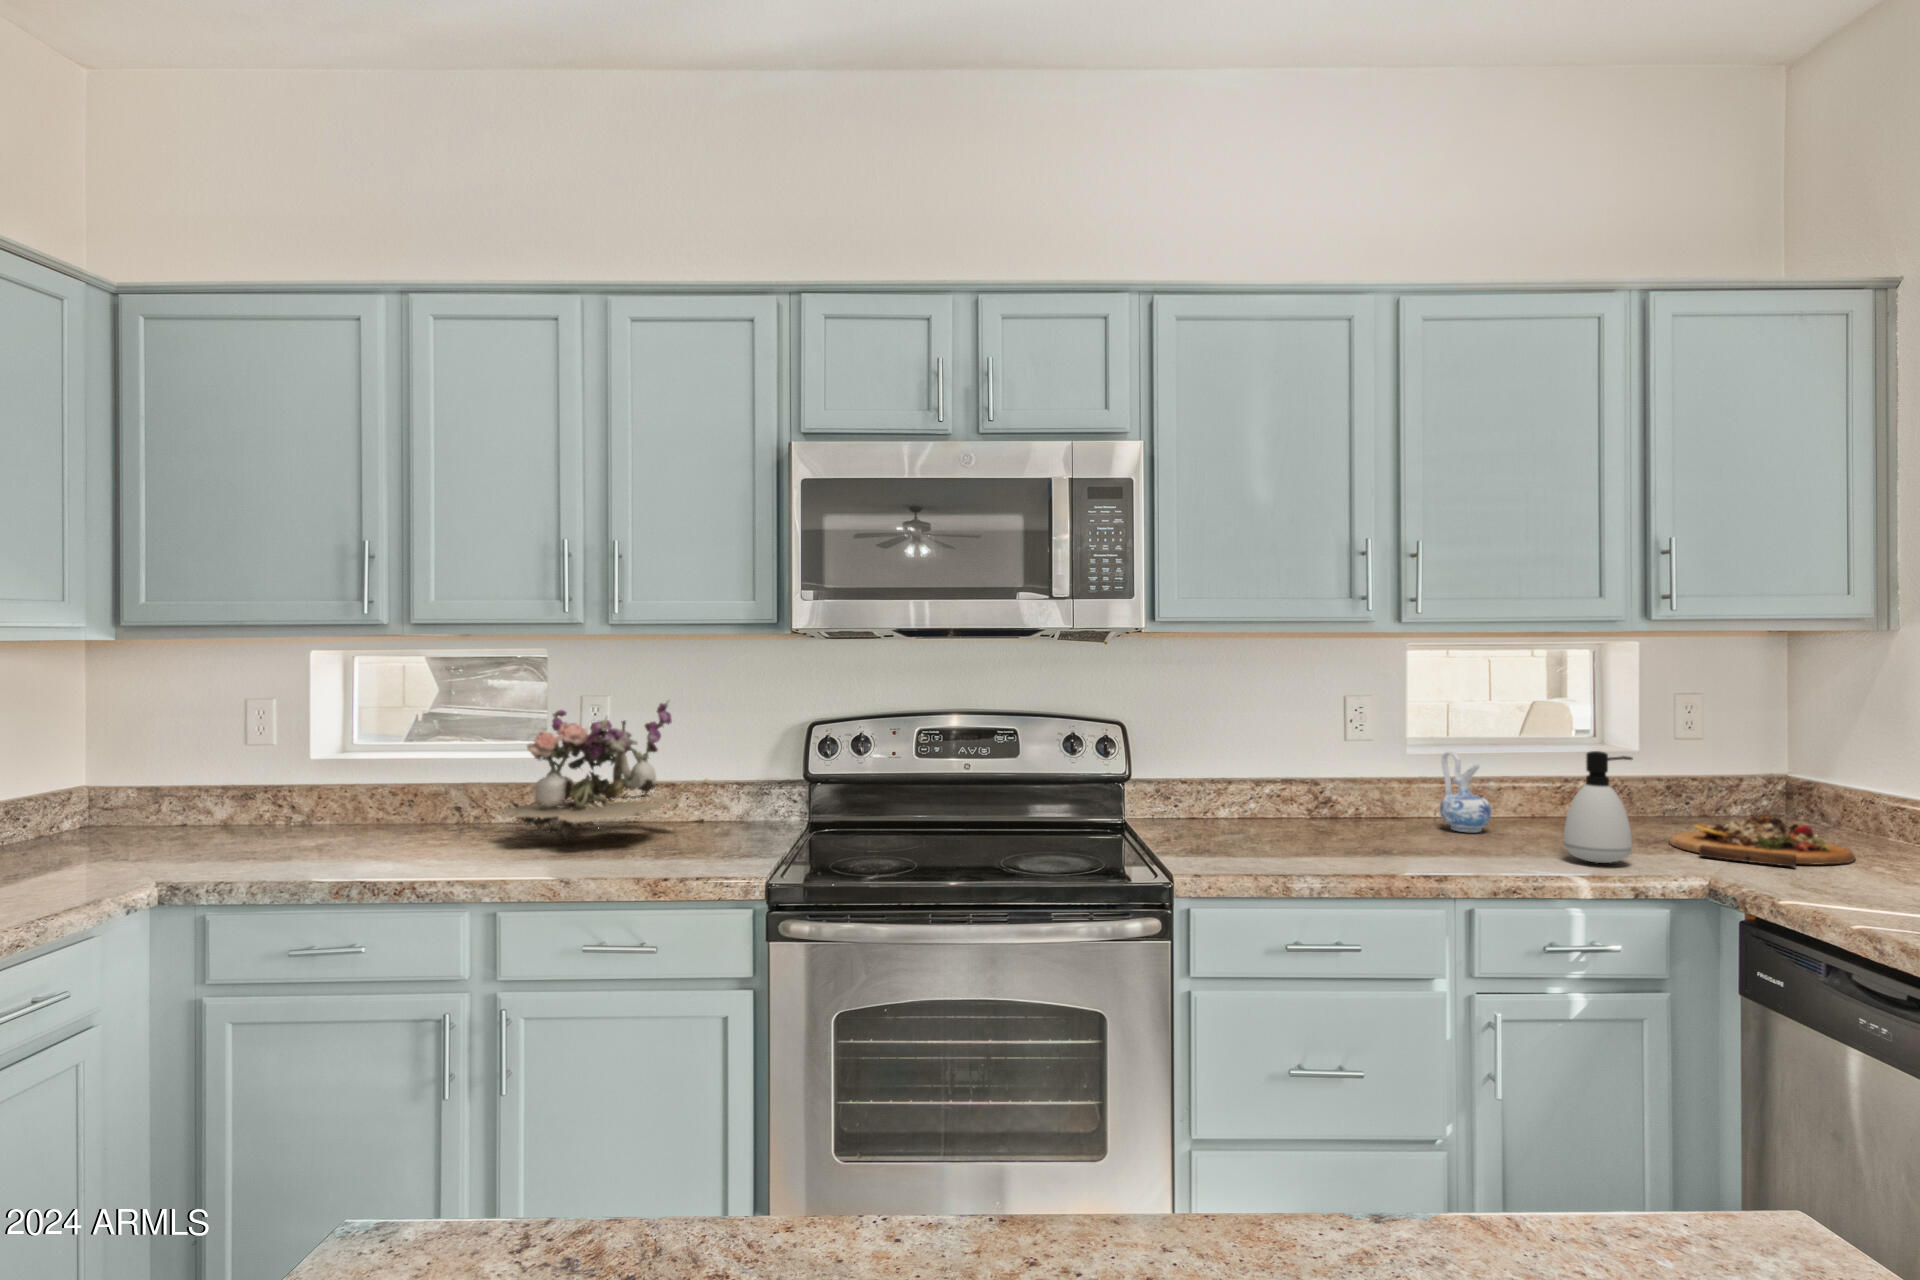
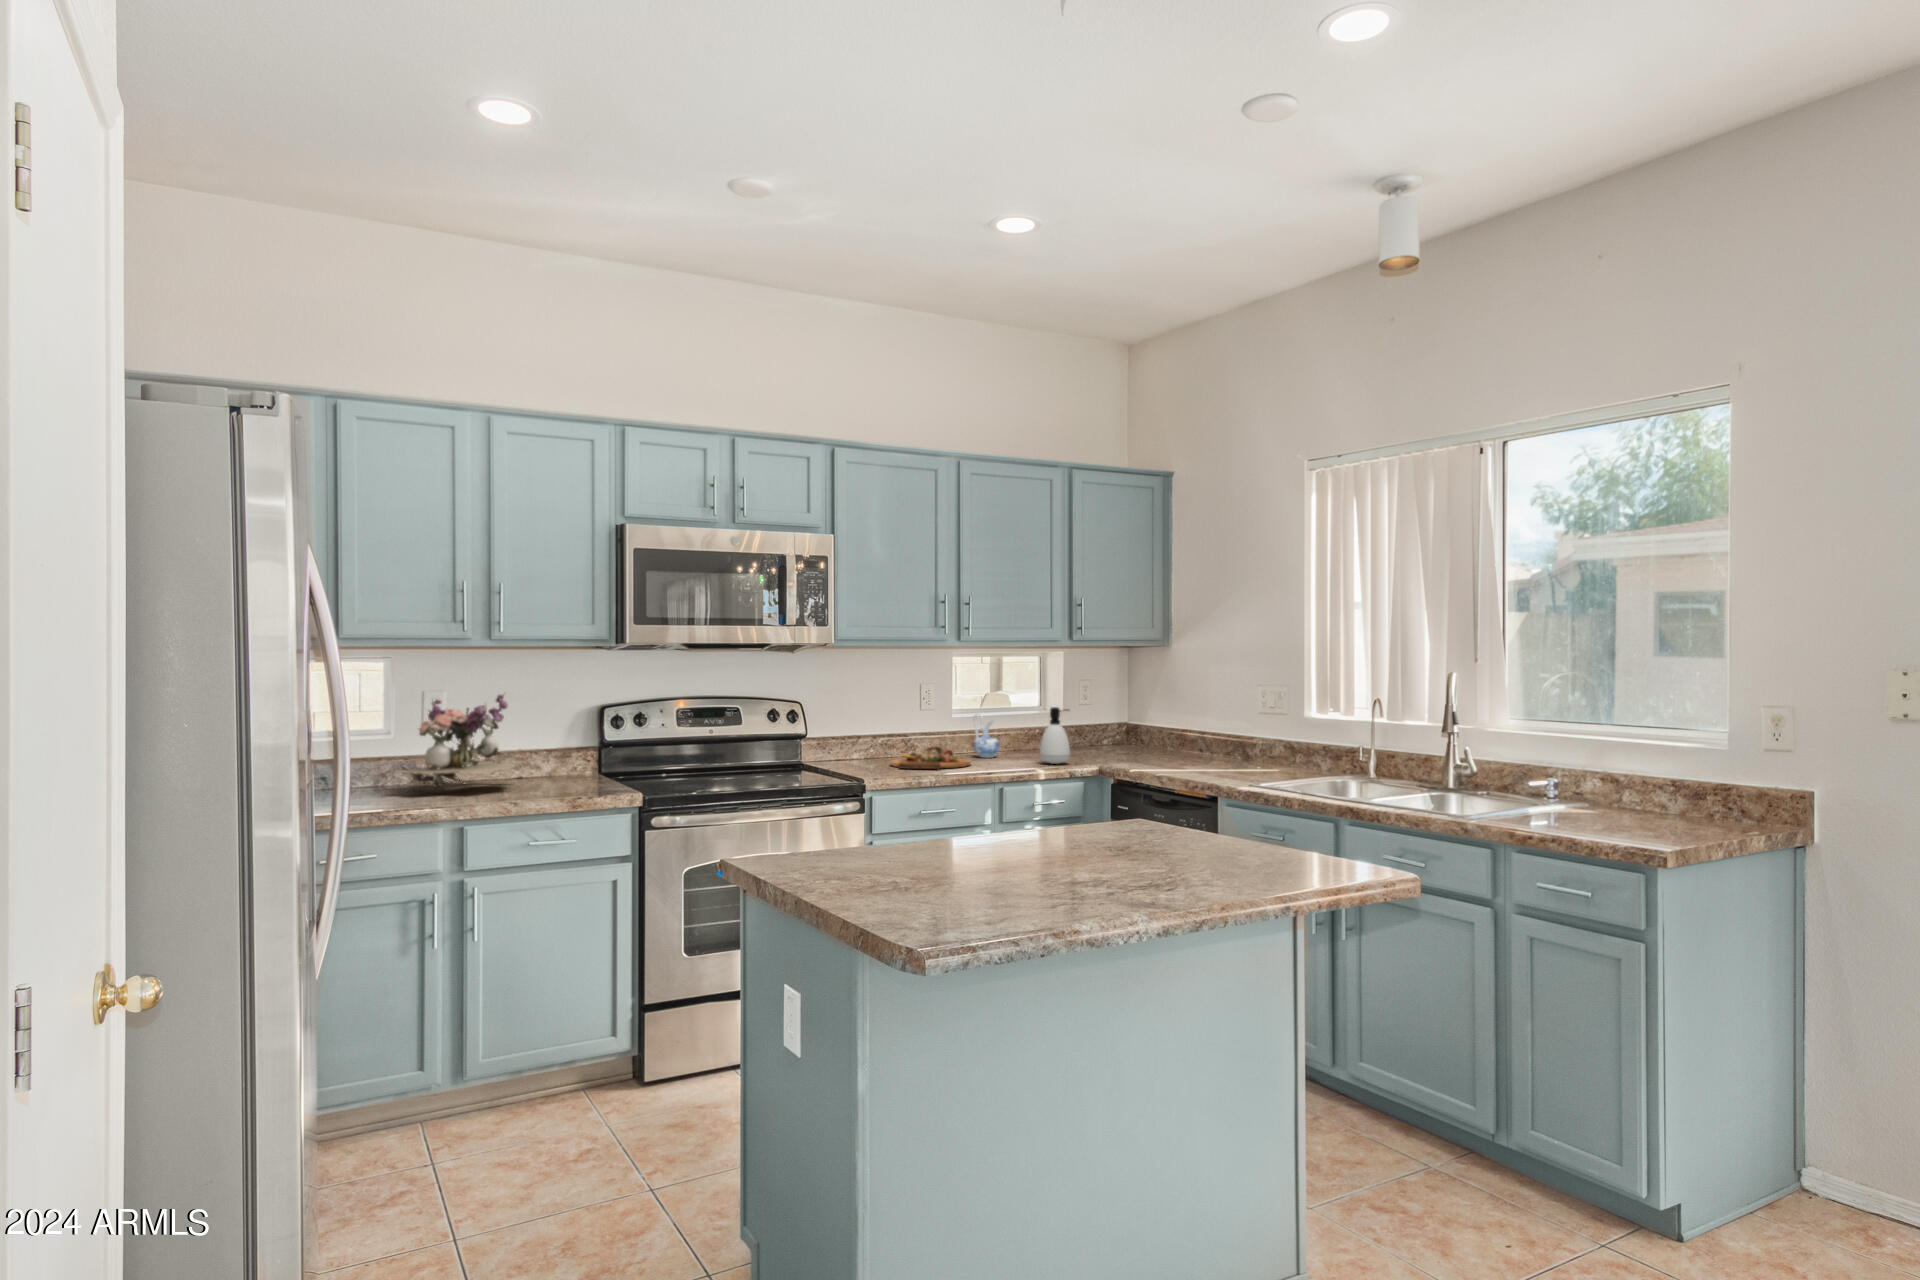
cutting board: present [1669,816,1856,867] -> present [890,747,970,769]

